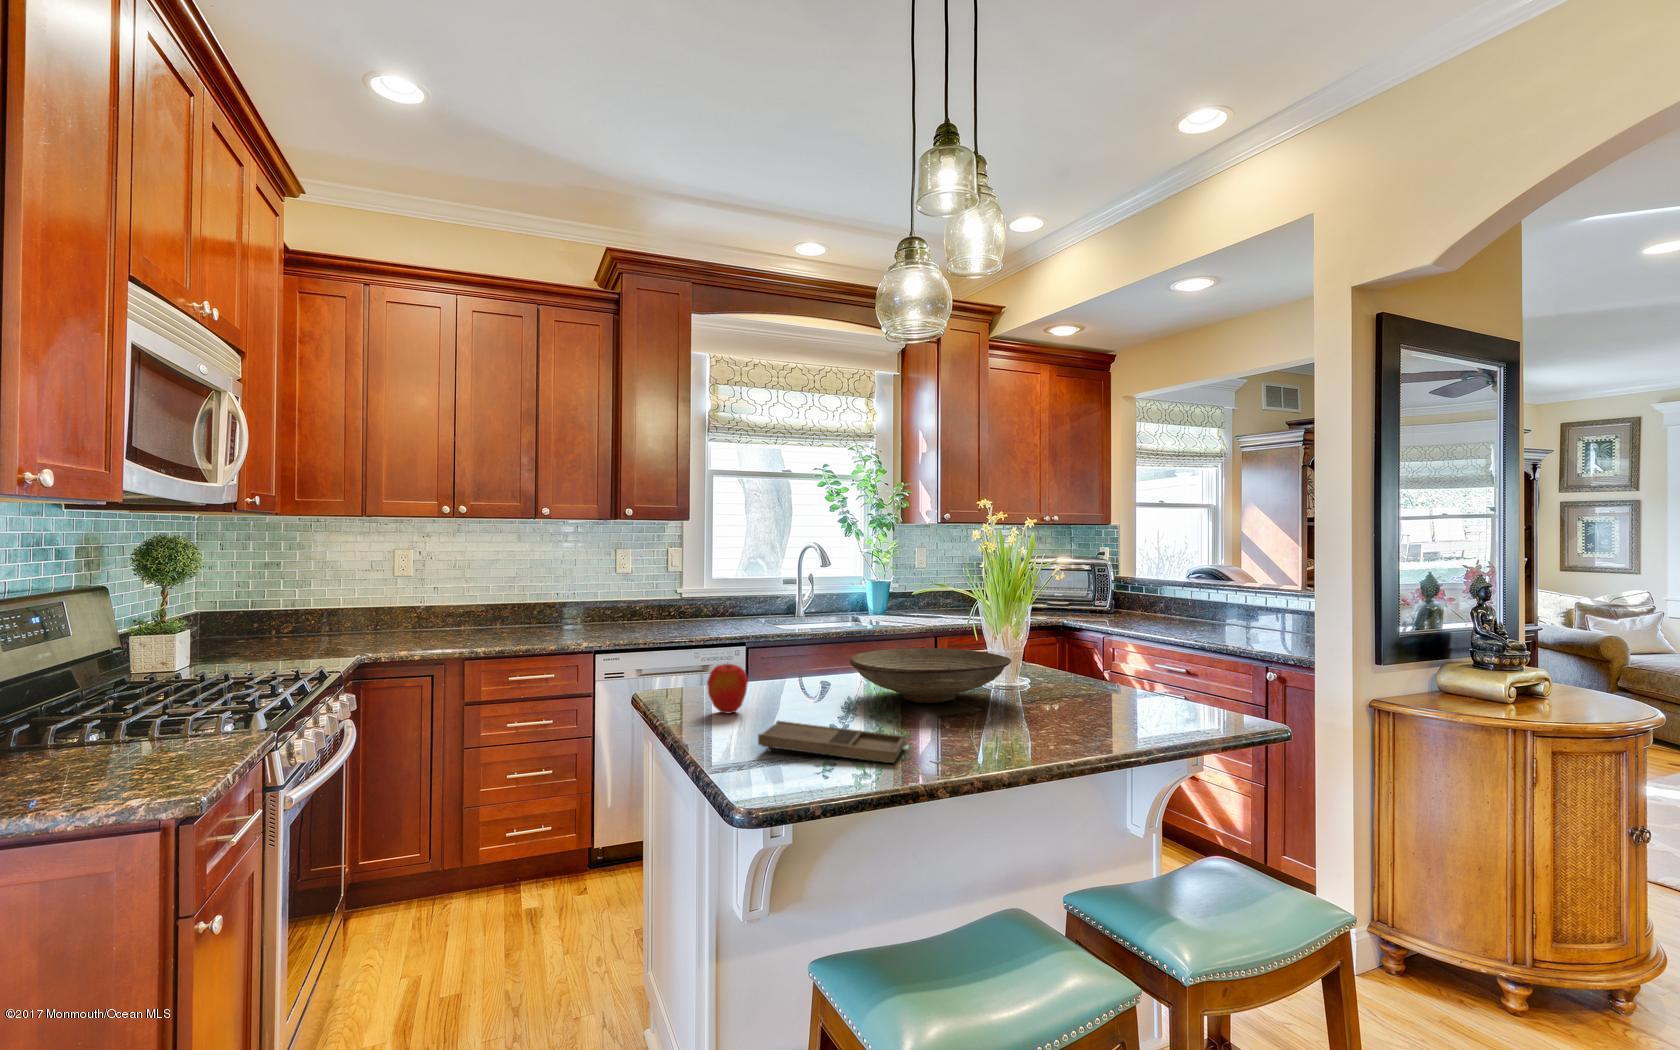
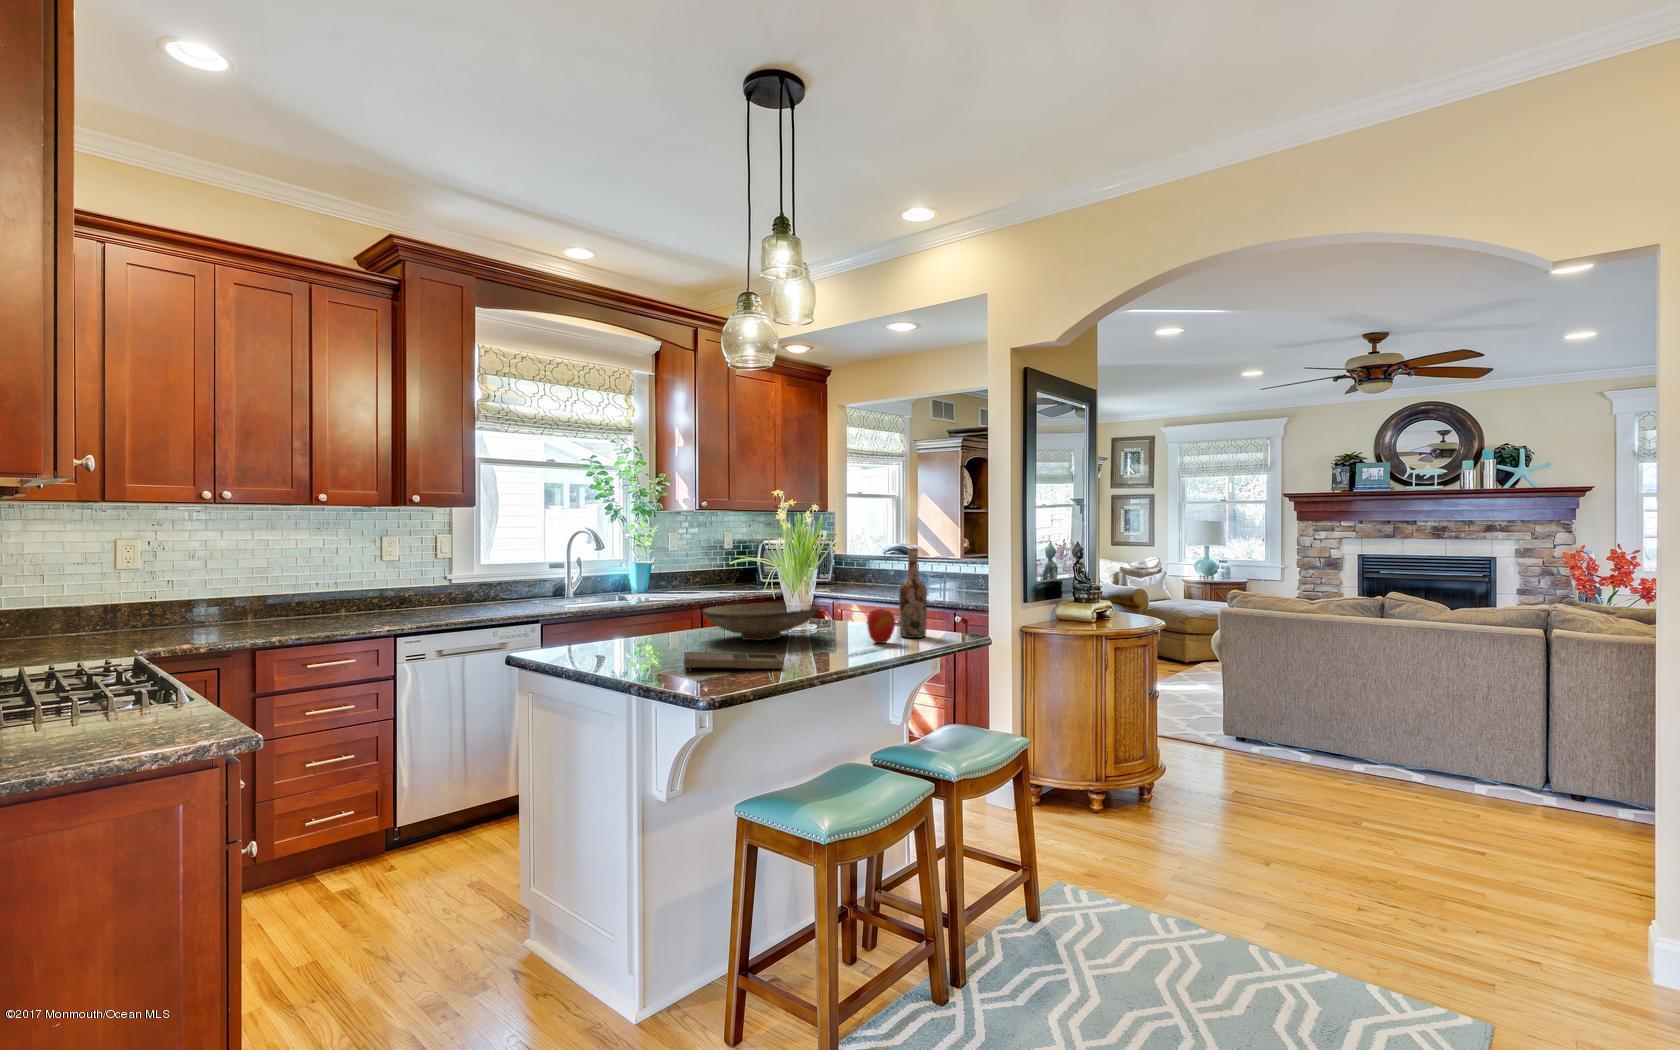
wine bottle: none [1131,583,1175,720] -> present [899,548,927,638]
apple: present [707,664,748,713] -> present [867,609,895,643]

